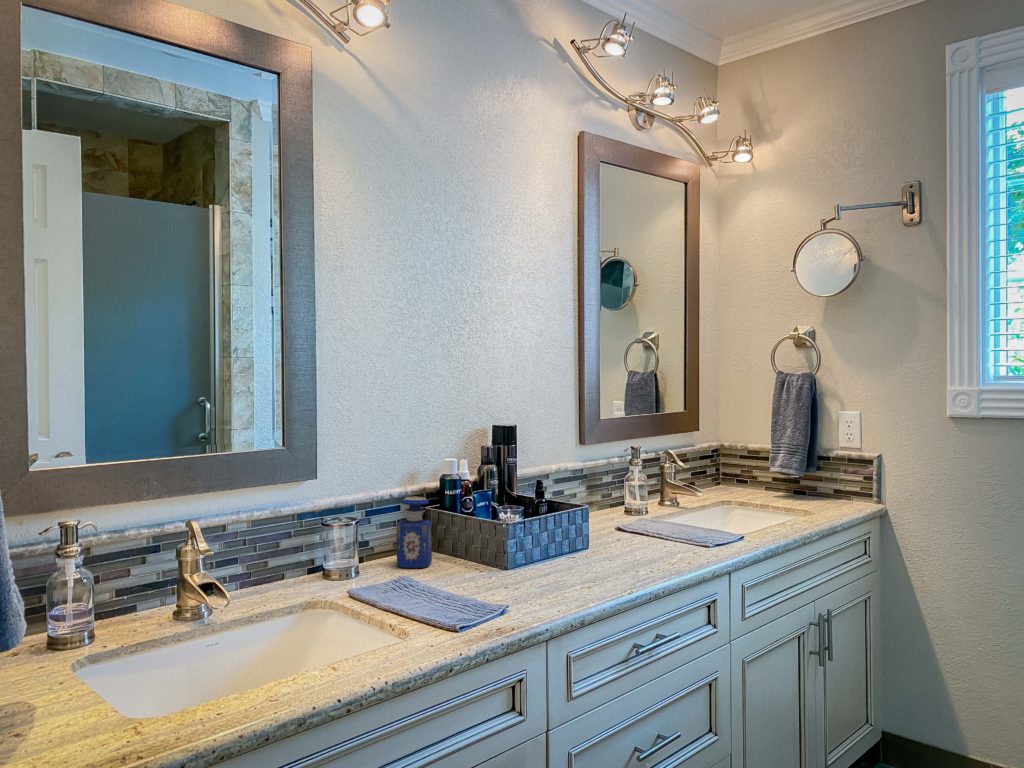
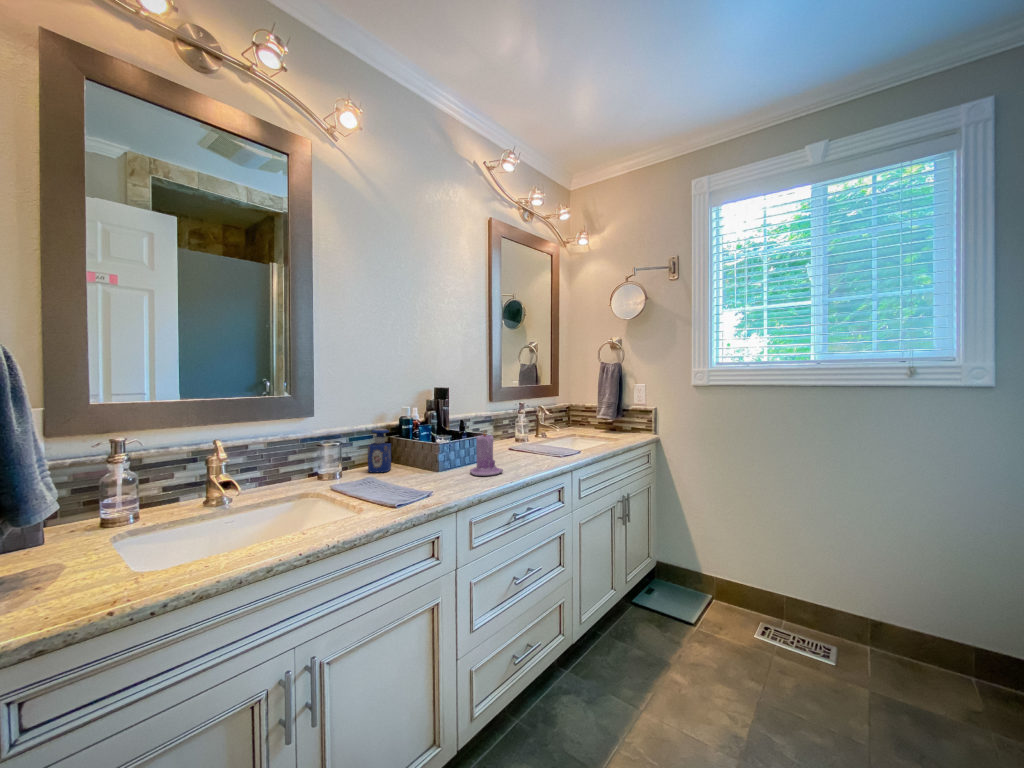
candle: none [560,501,615,578] -> present [470,432,503,476]

